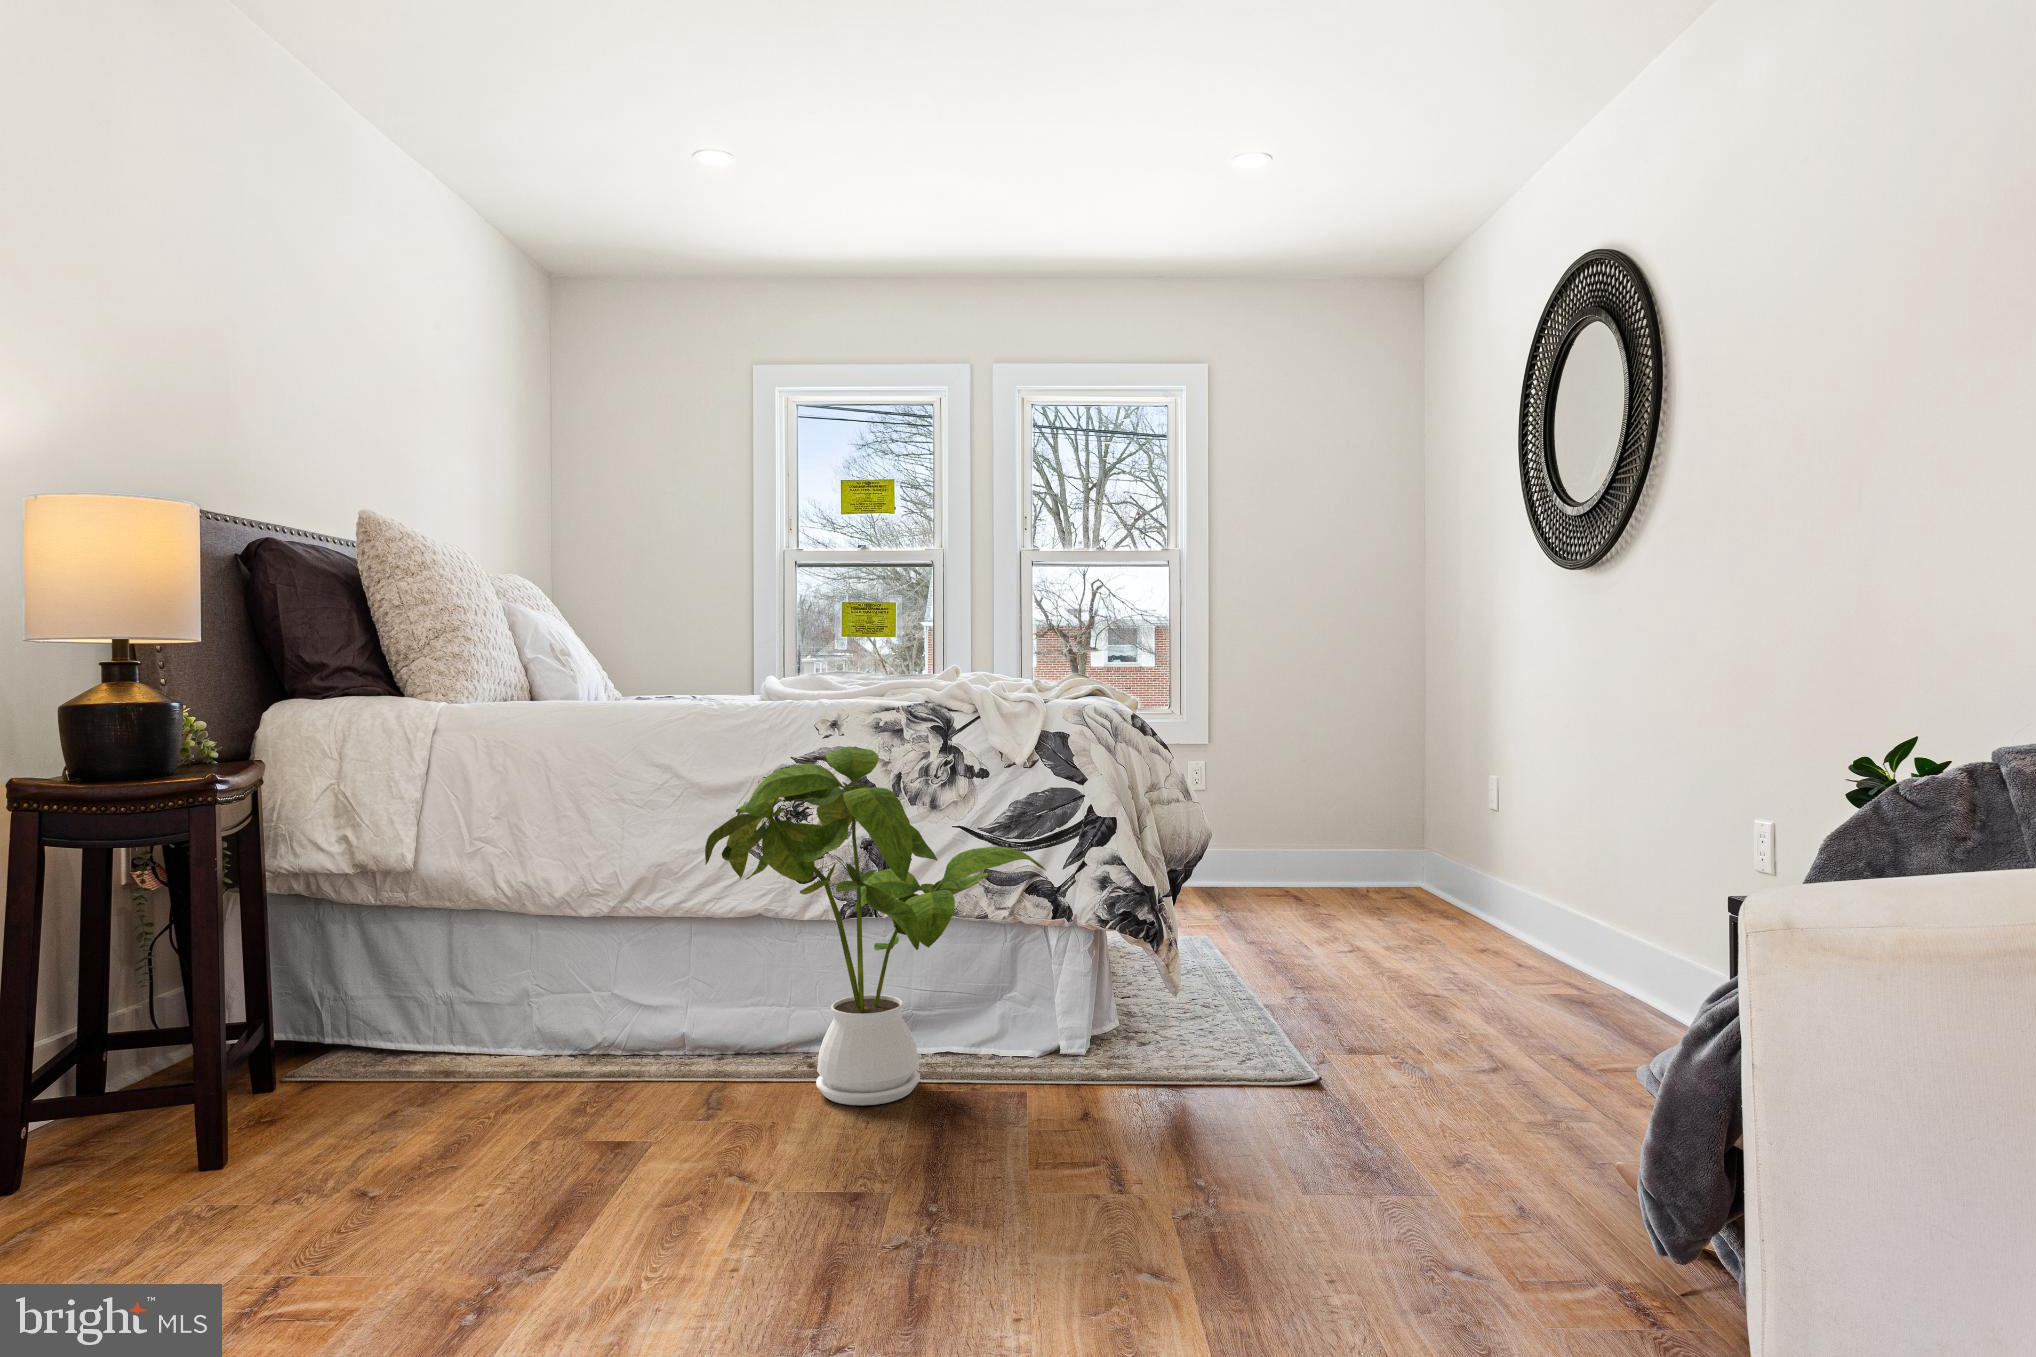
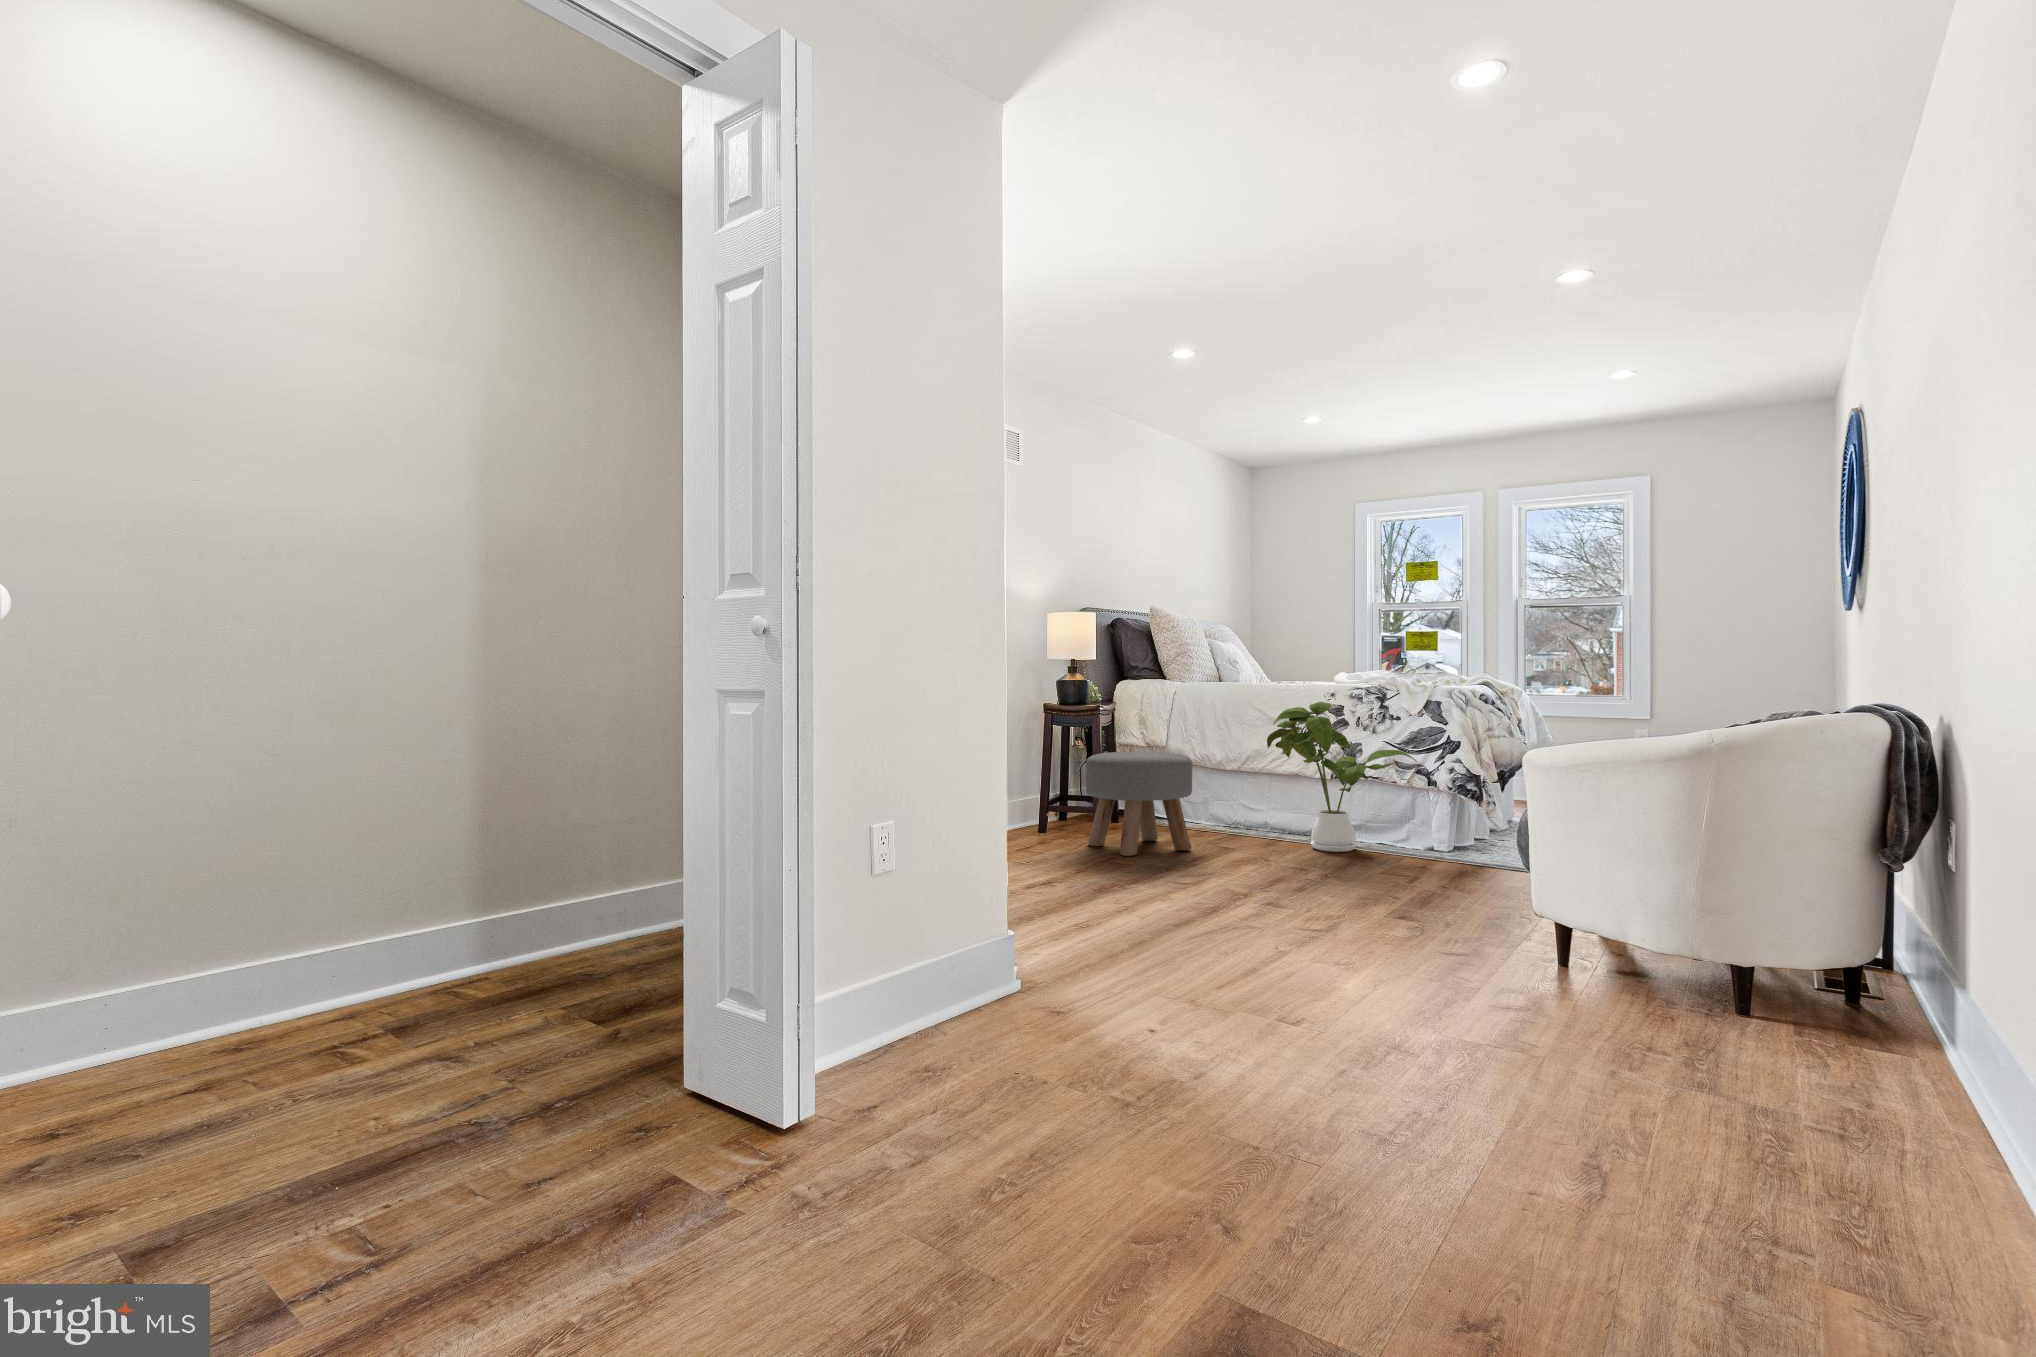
ottoman: none [155,906,525,1285] -> present [1086,752,1192,856]

